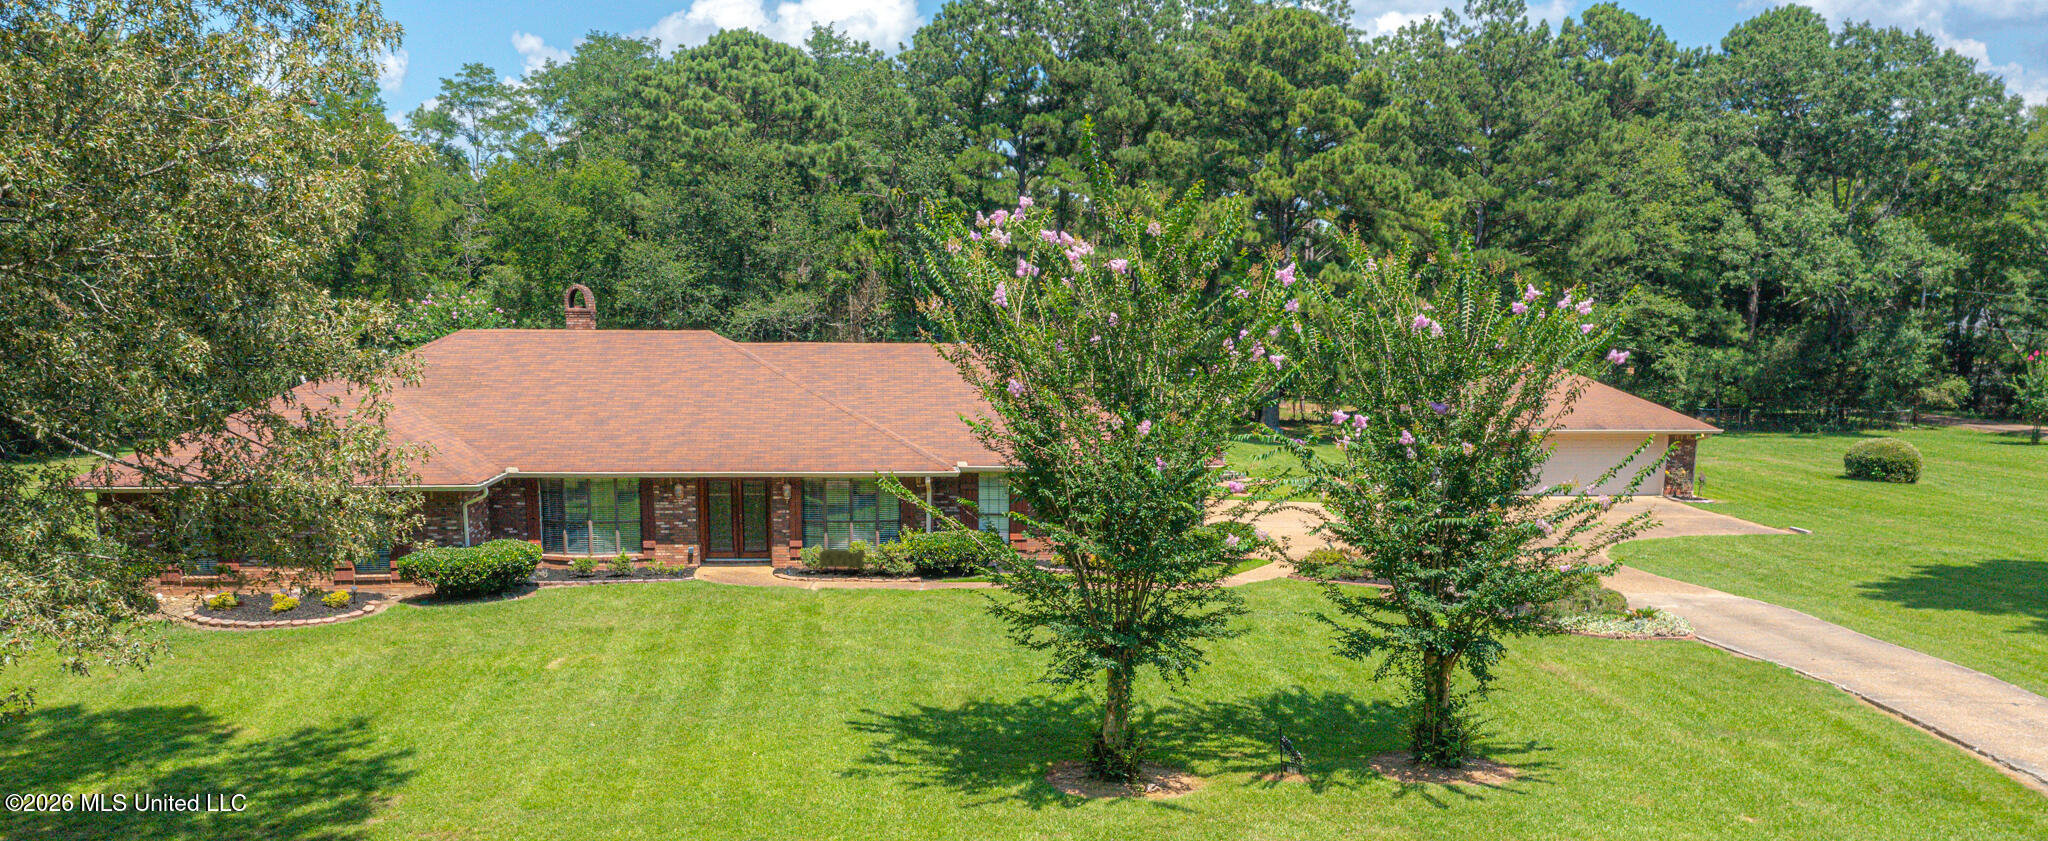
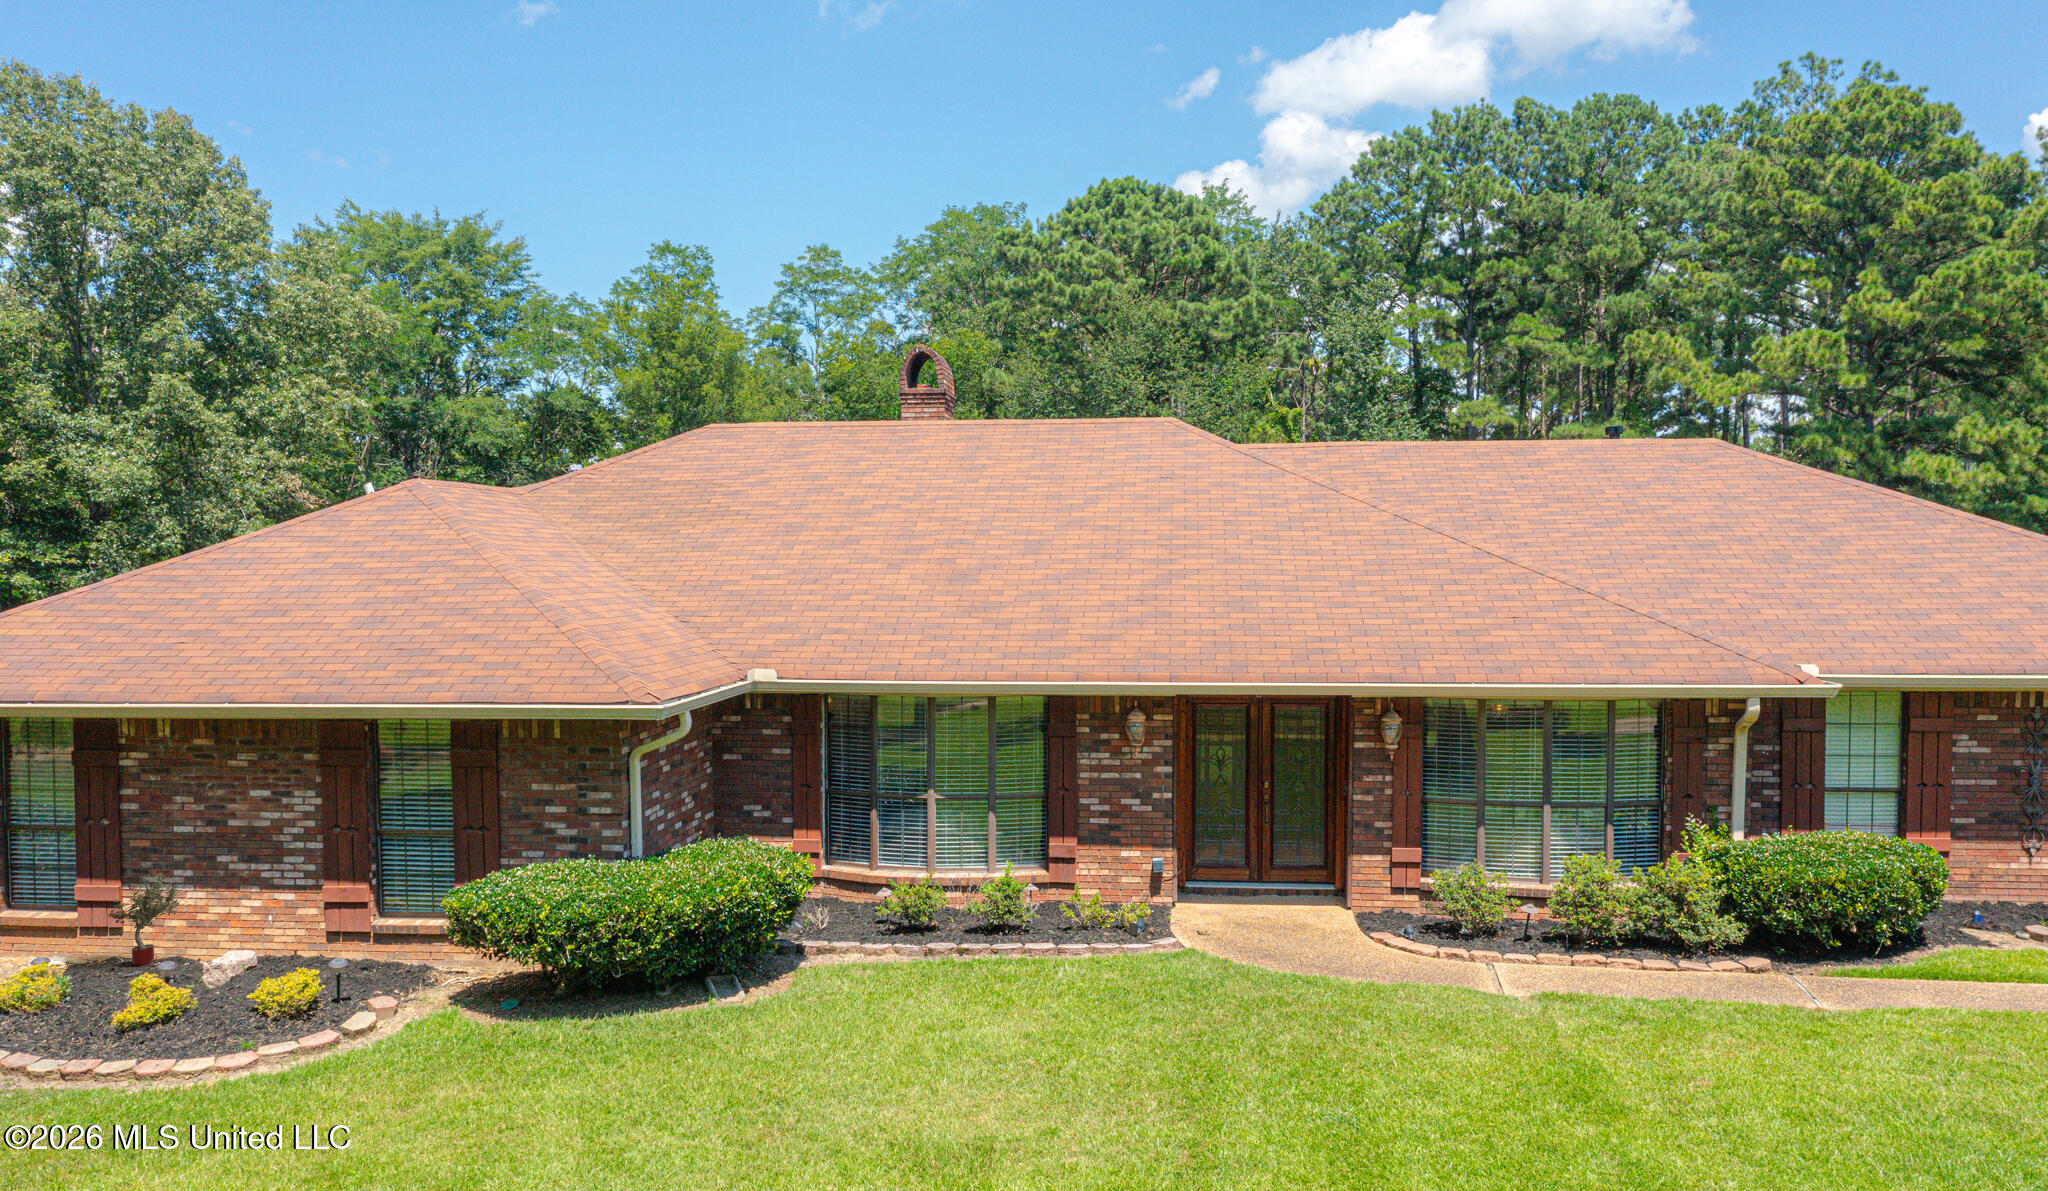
bench: present [819,549,864,572] -> none [1512,890,1645,973]

